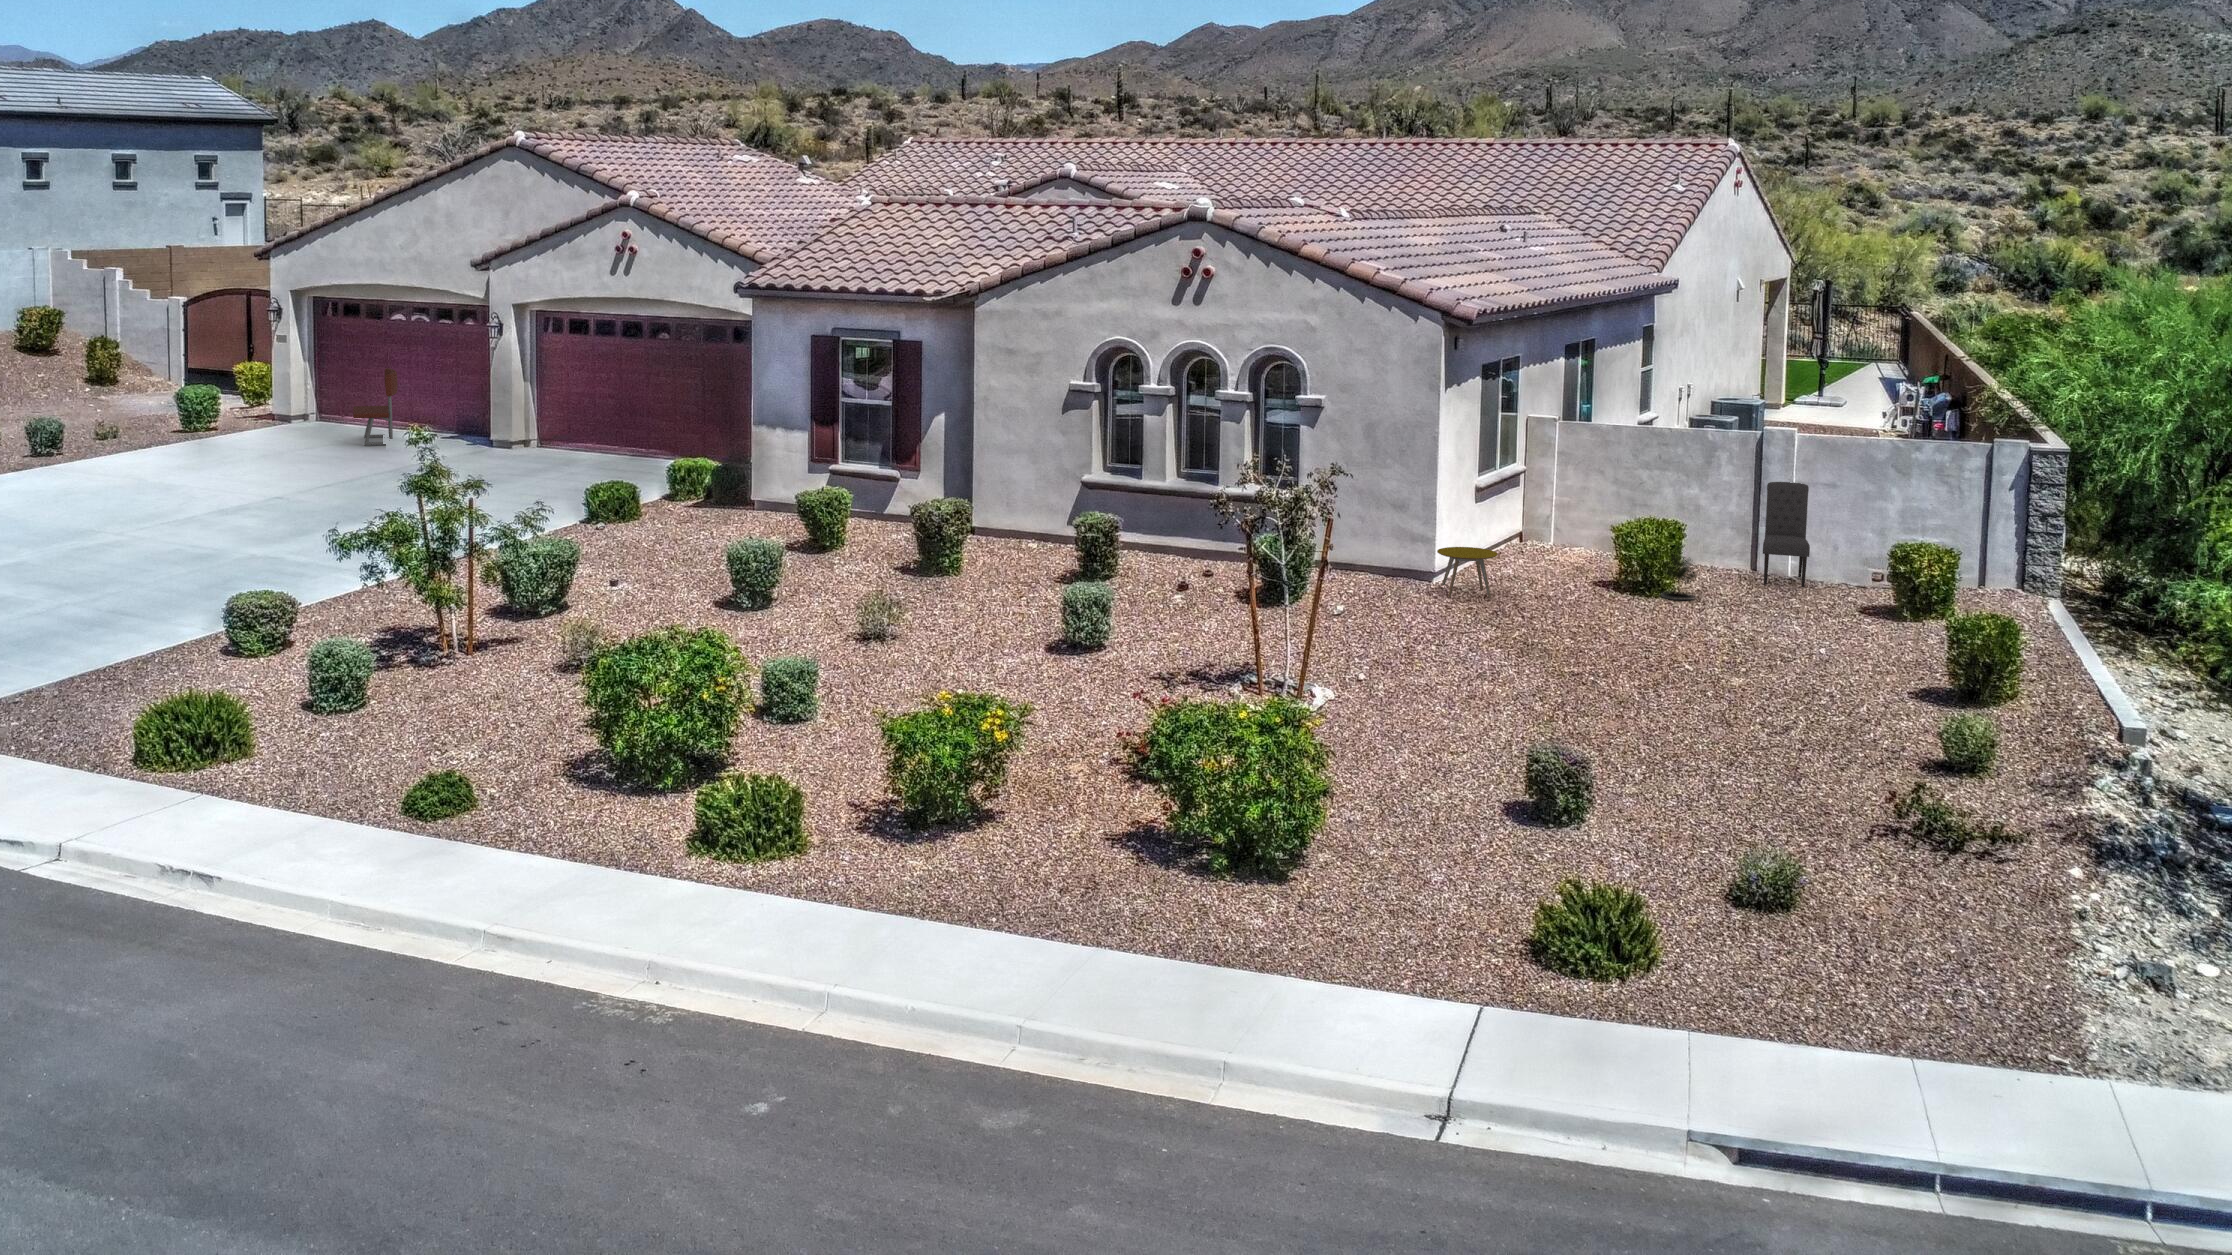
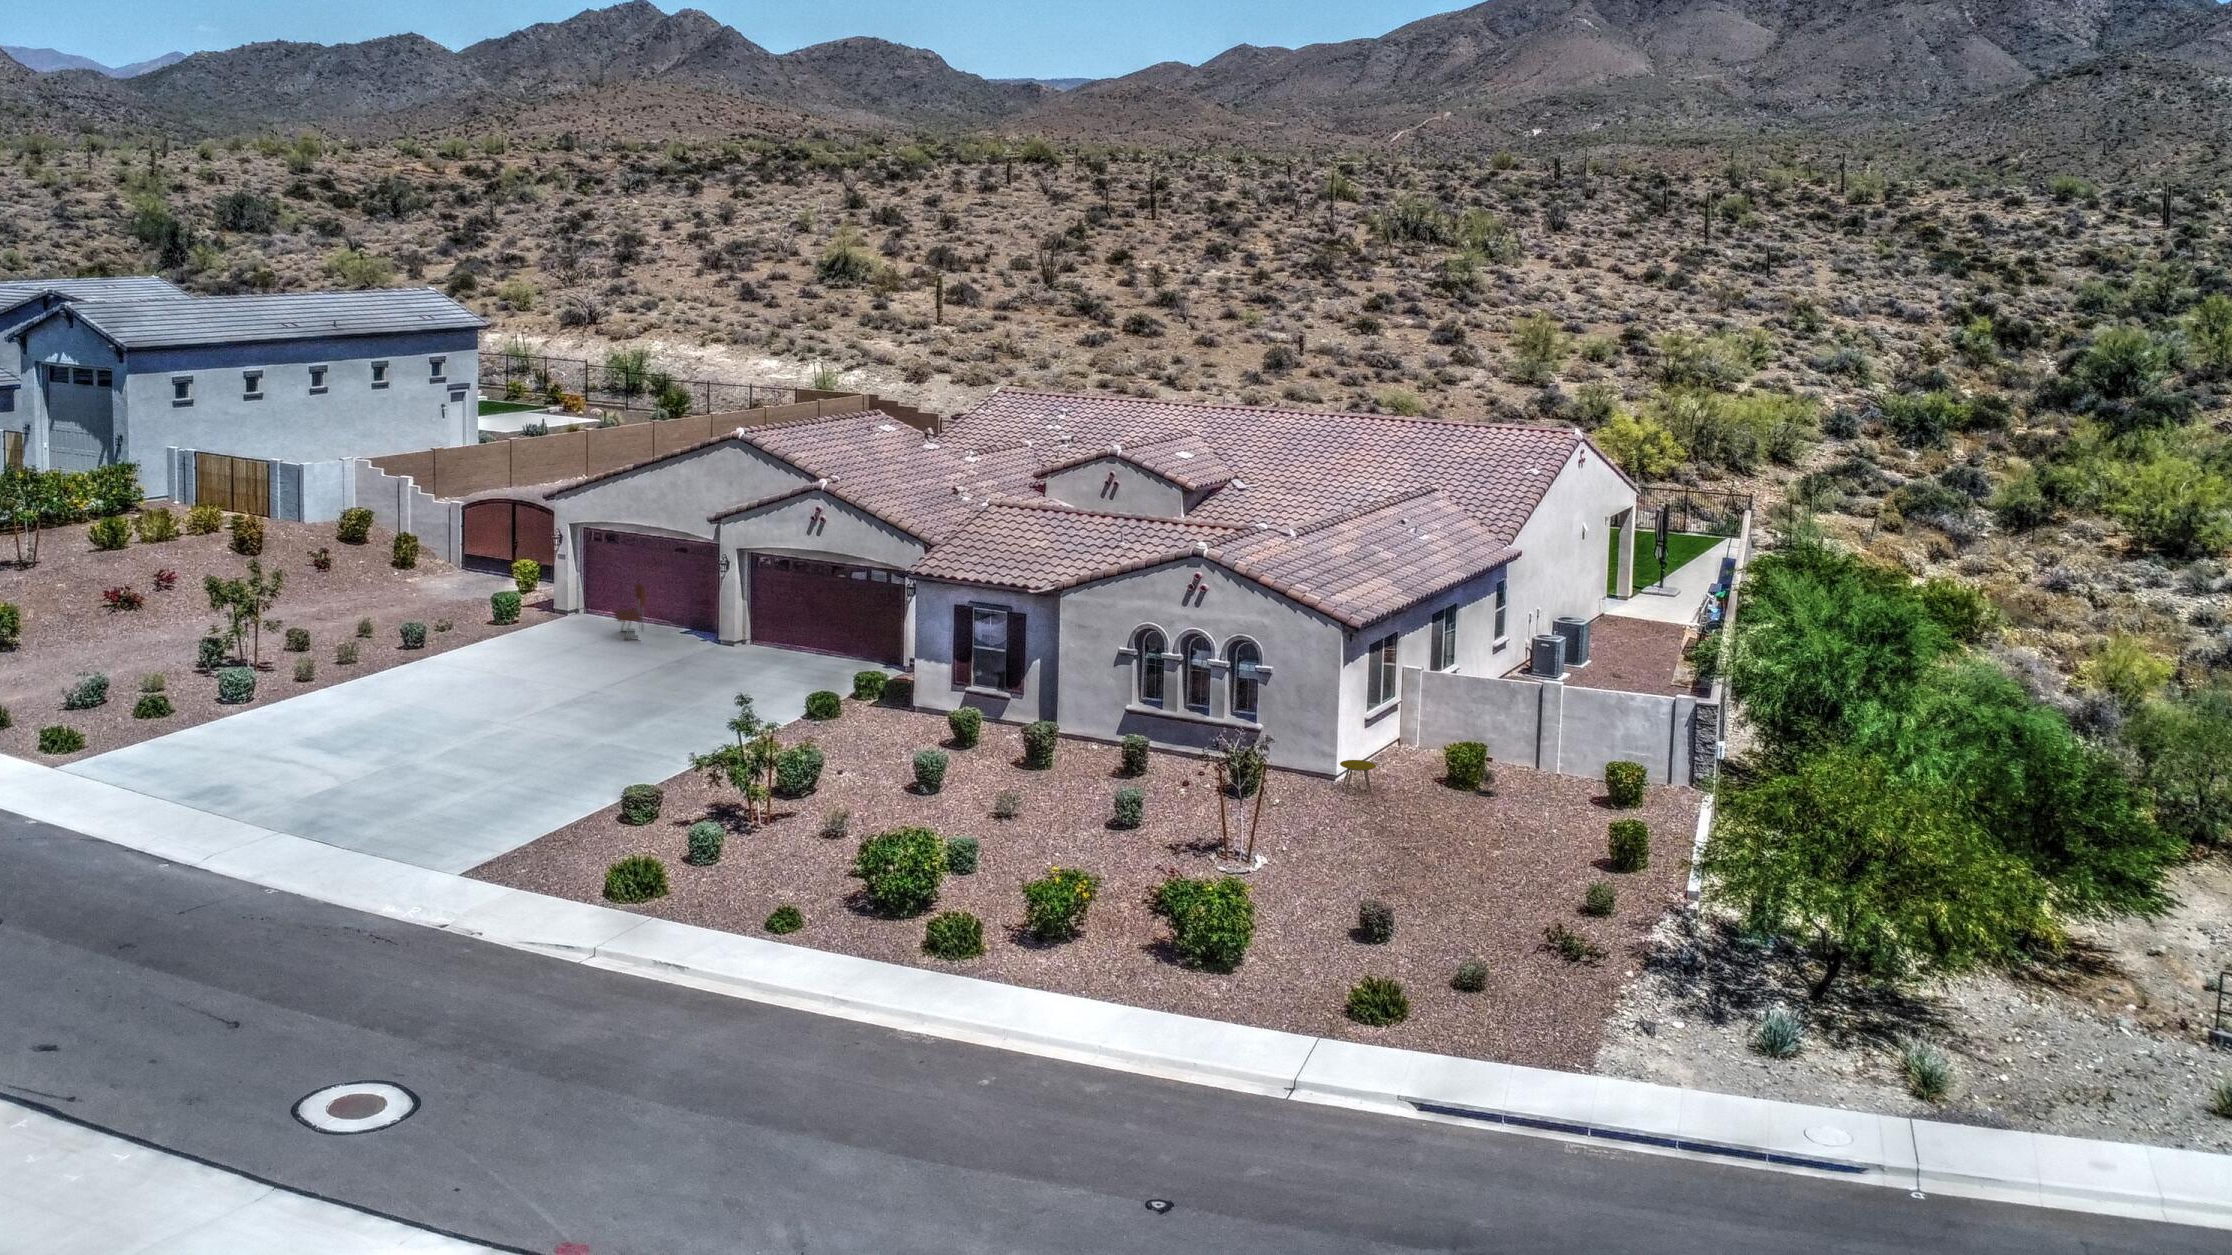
chair: present [1763,482,1810,587] -> none [1540,719,1570,787]

